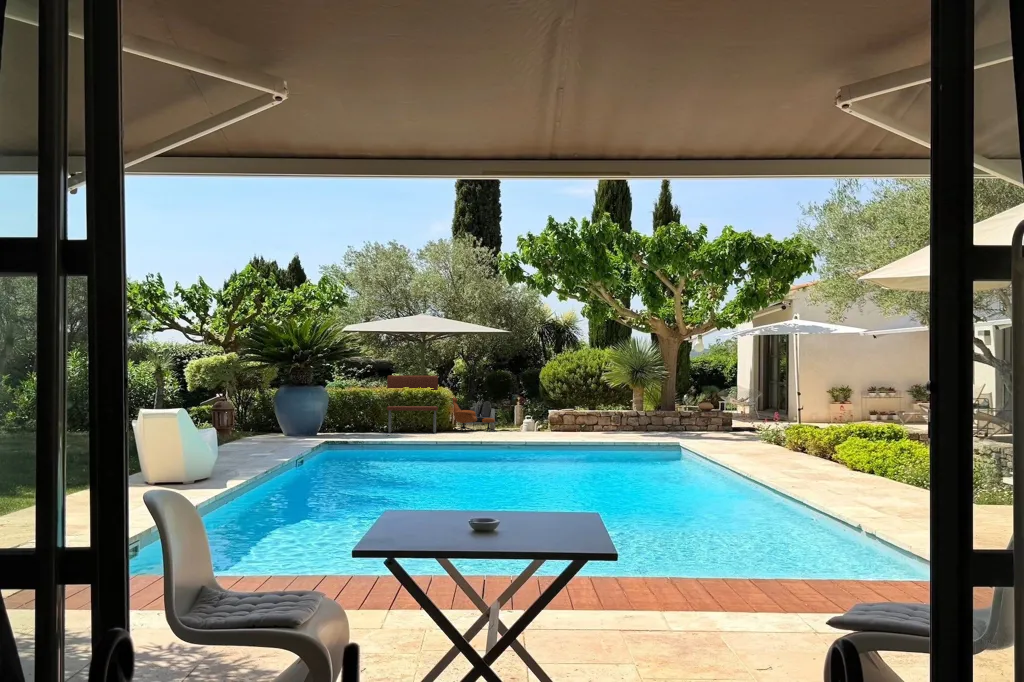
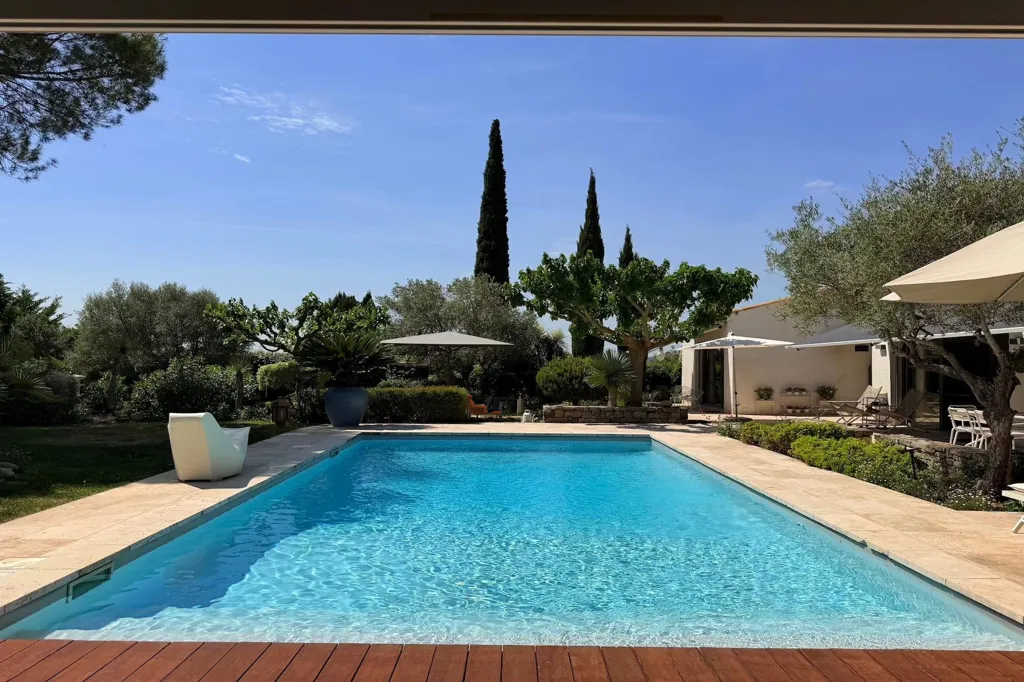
bench: present [387,375,438,433] -> none [417,378,457,423]

